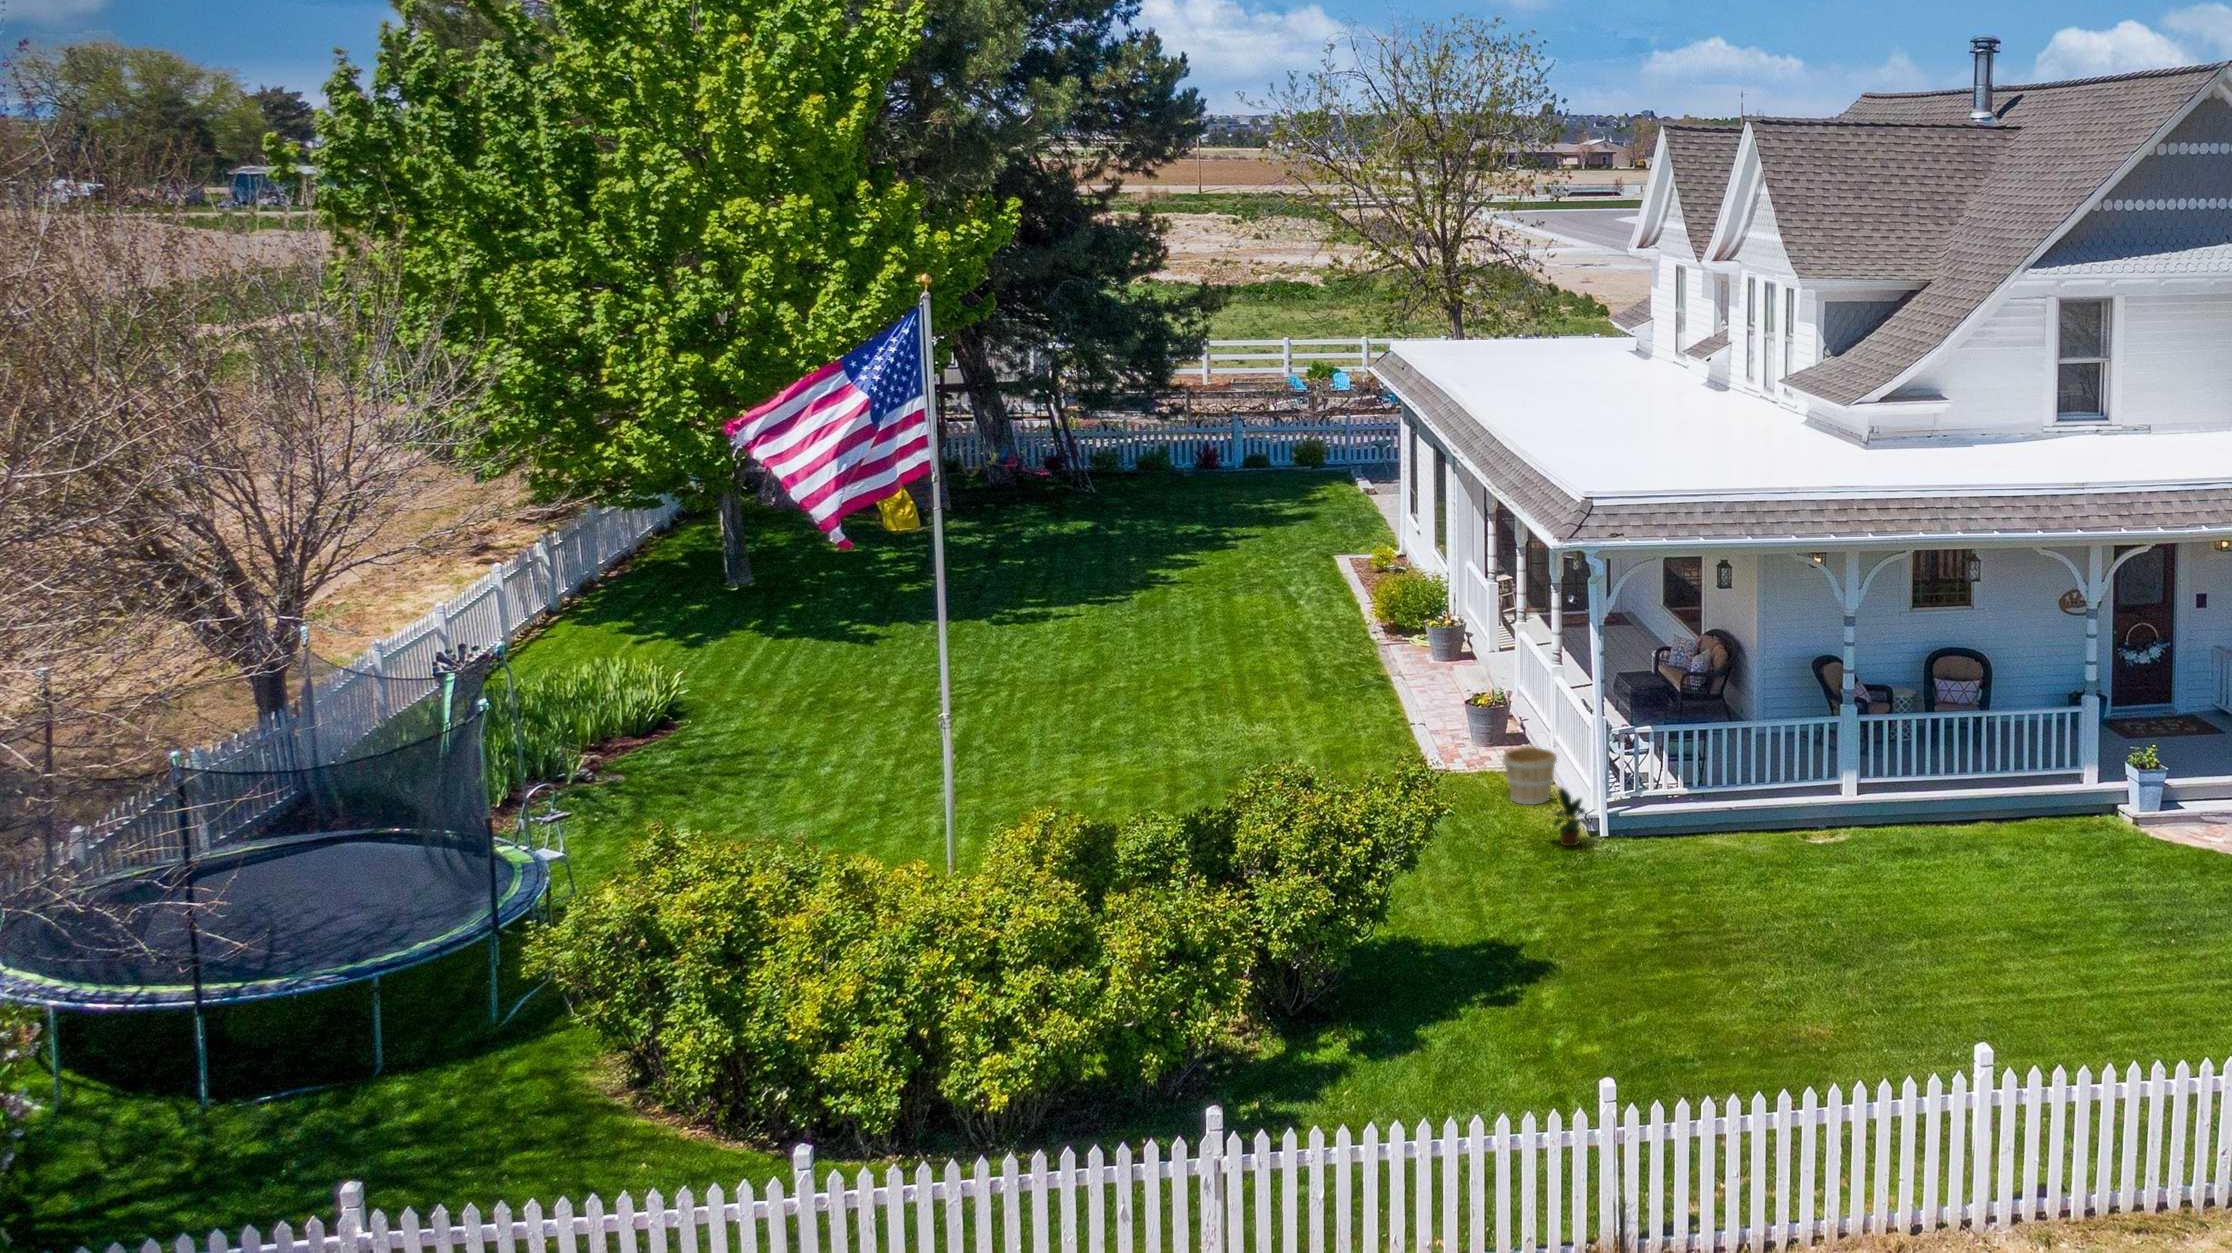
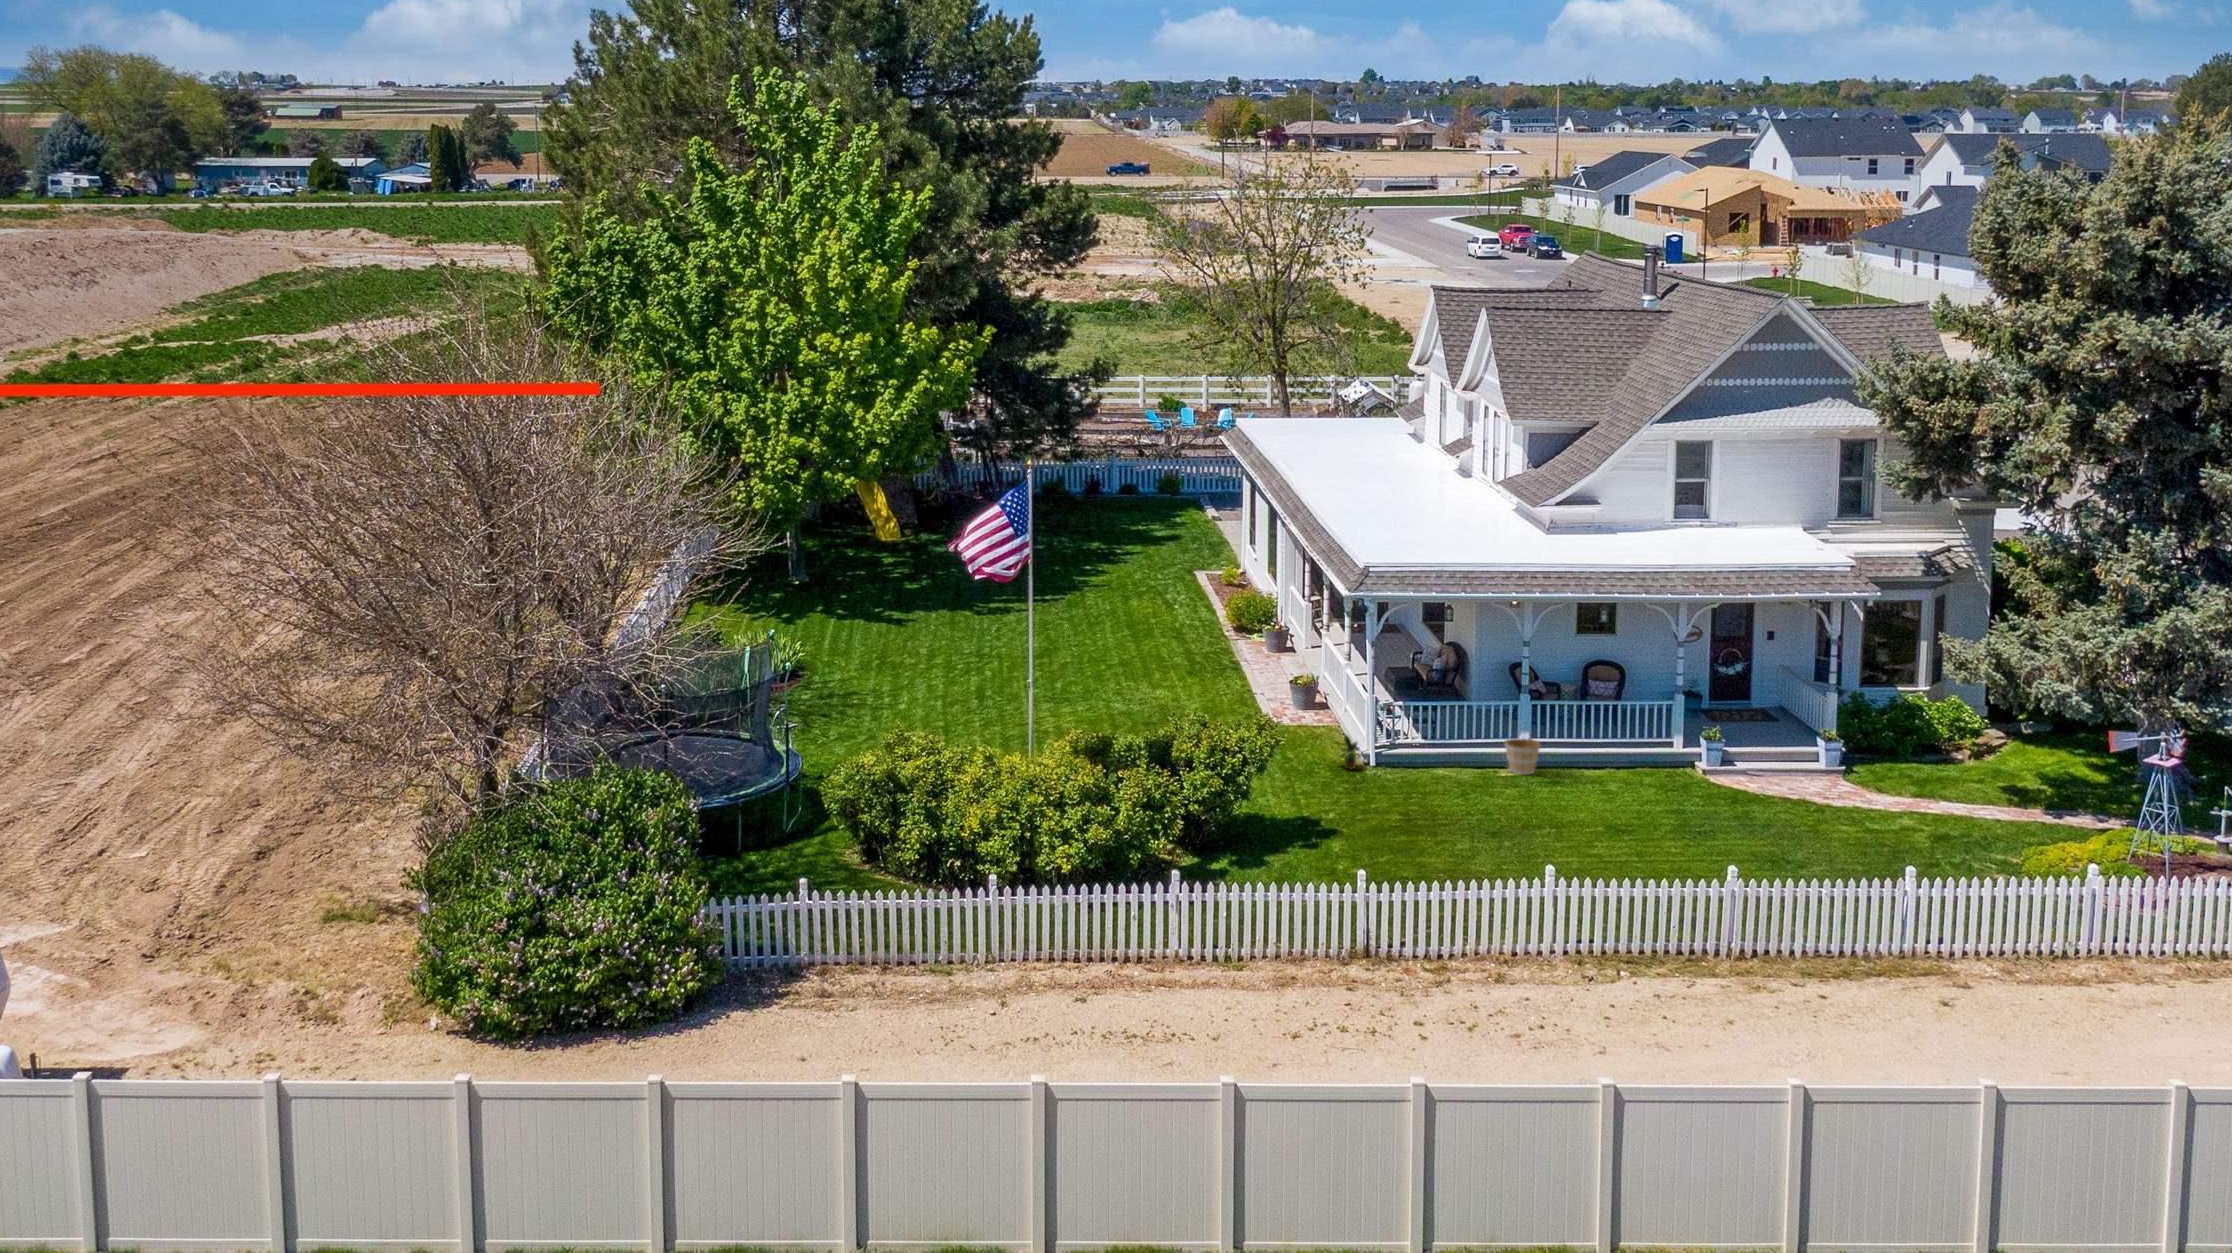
wooden bucket: present [1503,746,1557,805] -> present [1505,739,1540,775]

